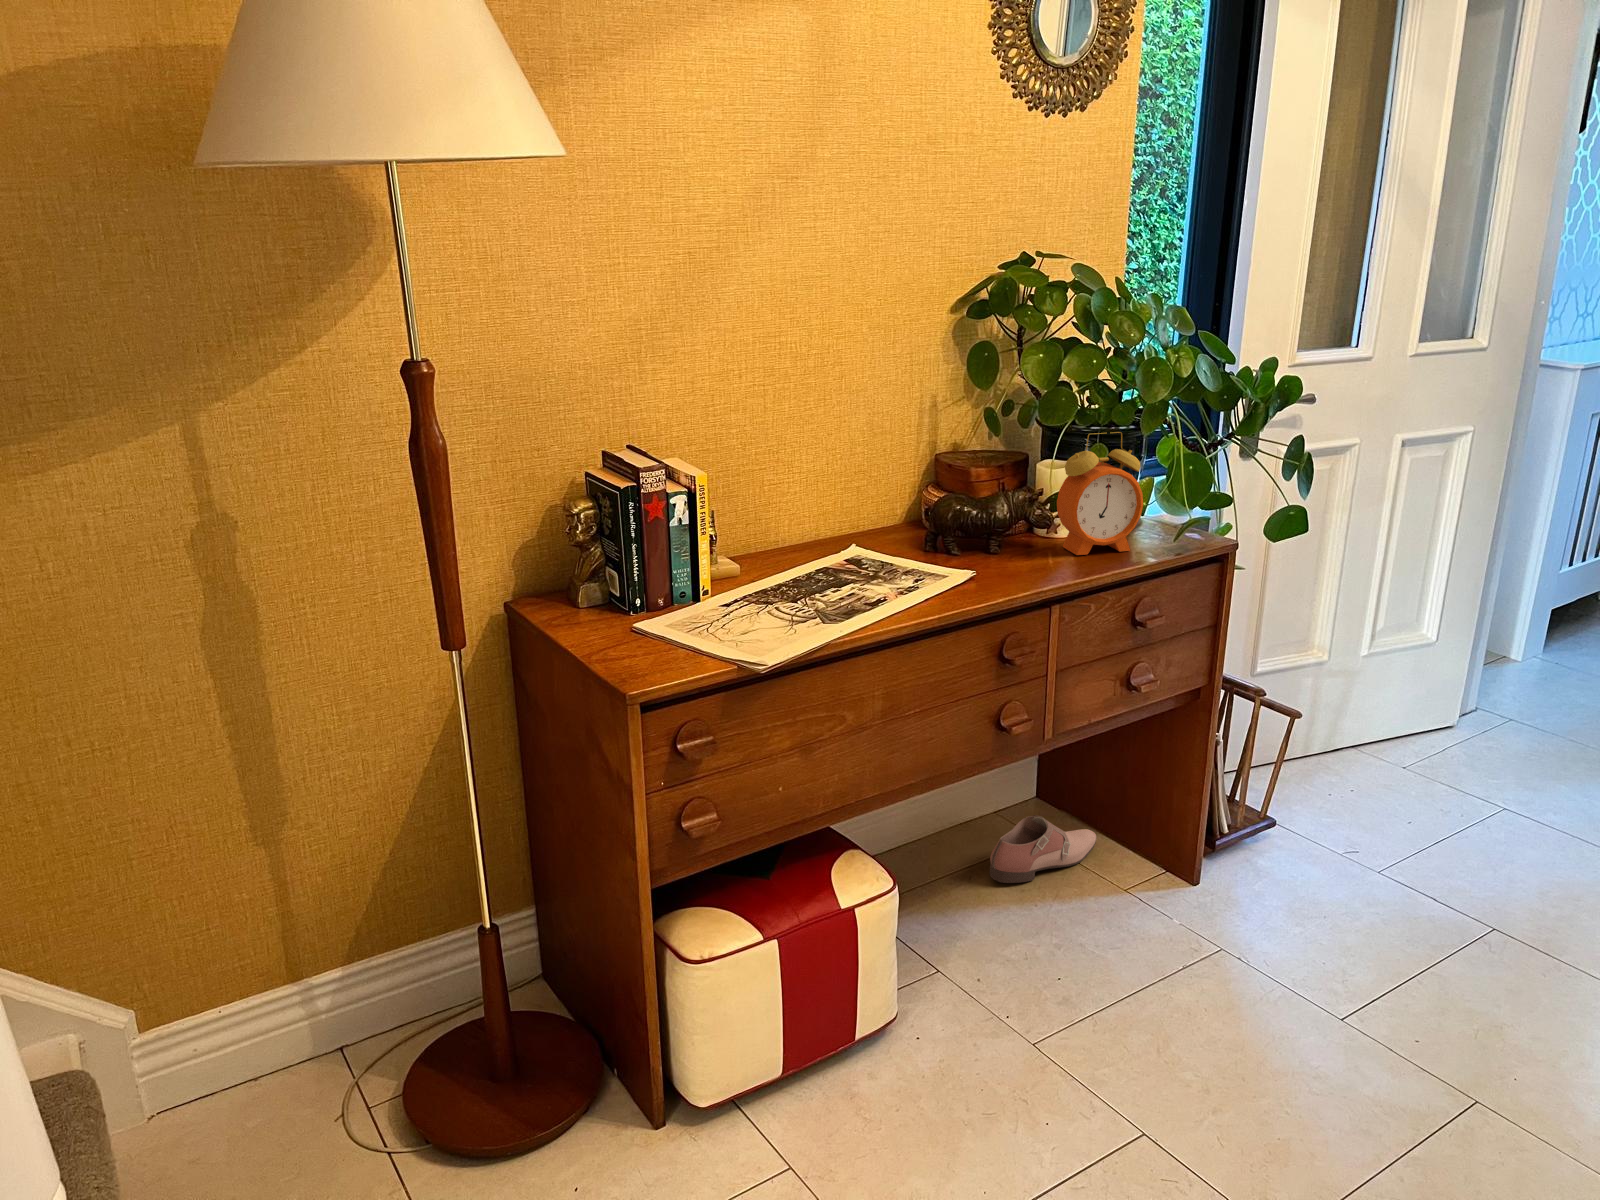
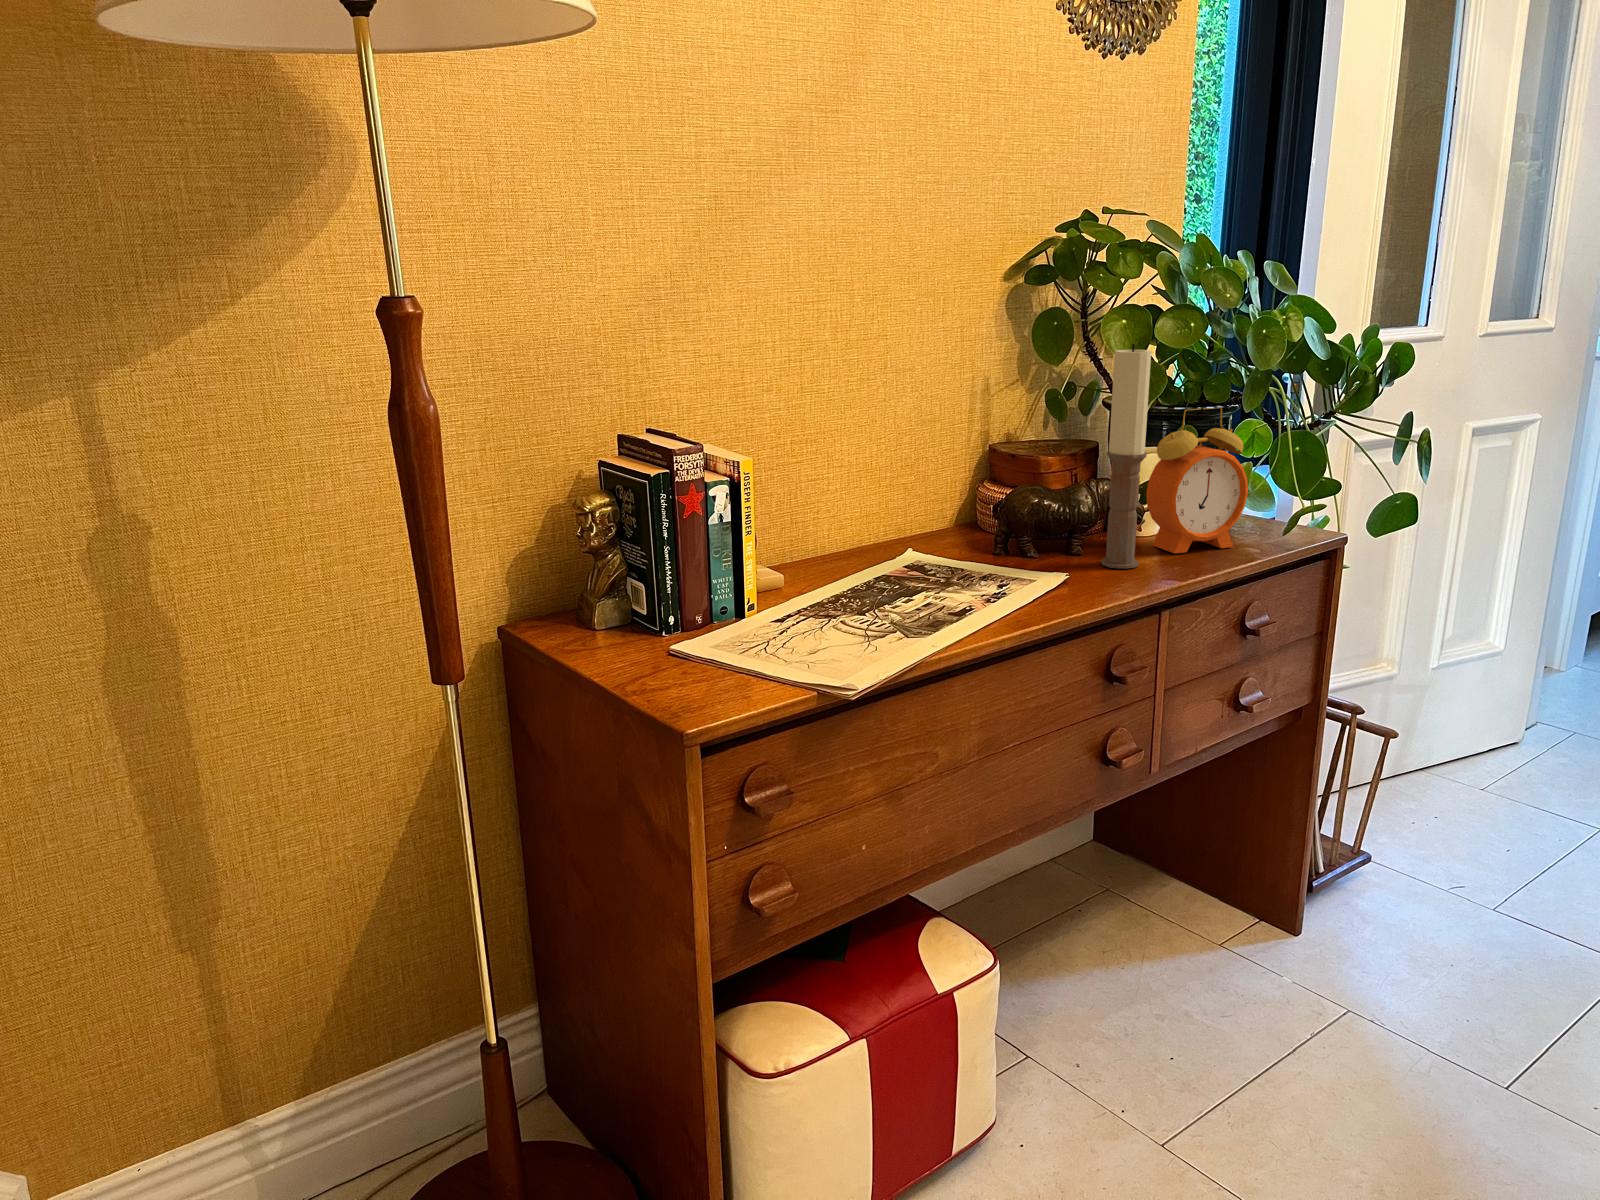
candle: none [1011,380,1052,568] -> present [1101,344,1151,569]
shoe: present [990,815,1096,883] -> none [1062,863,1174,944]

